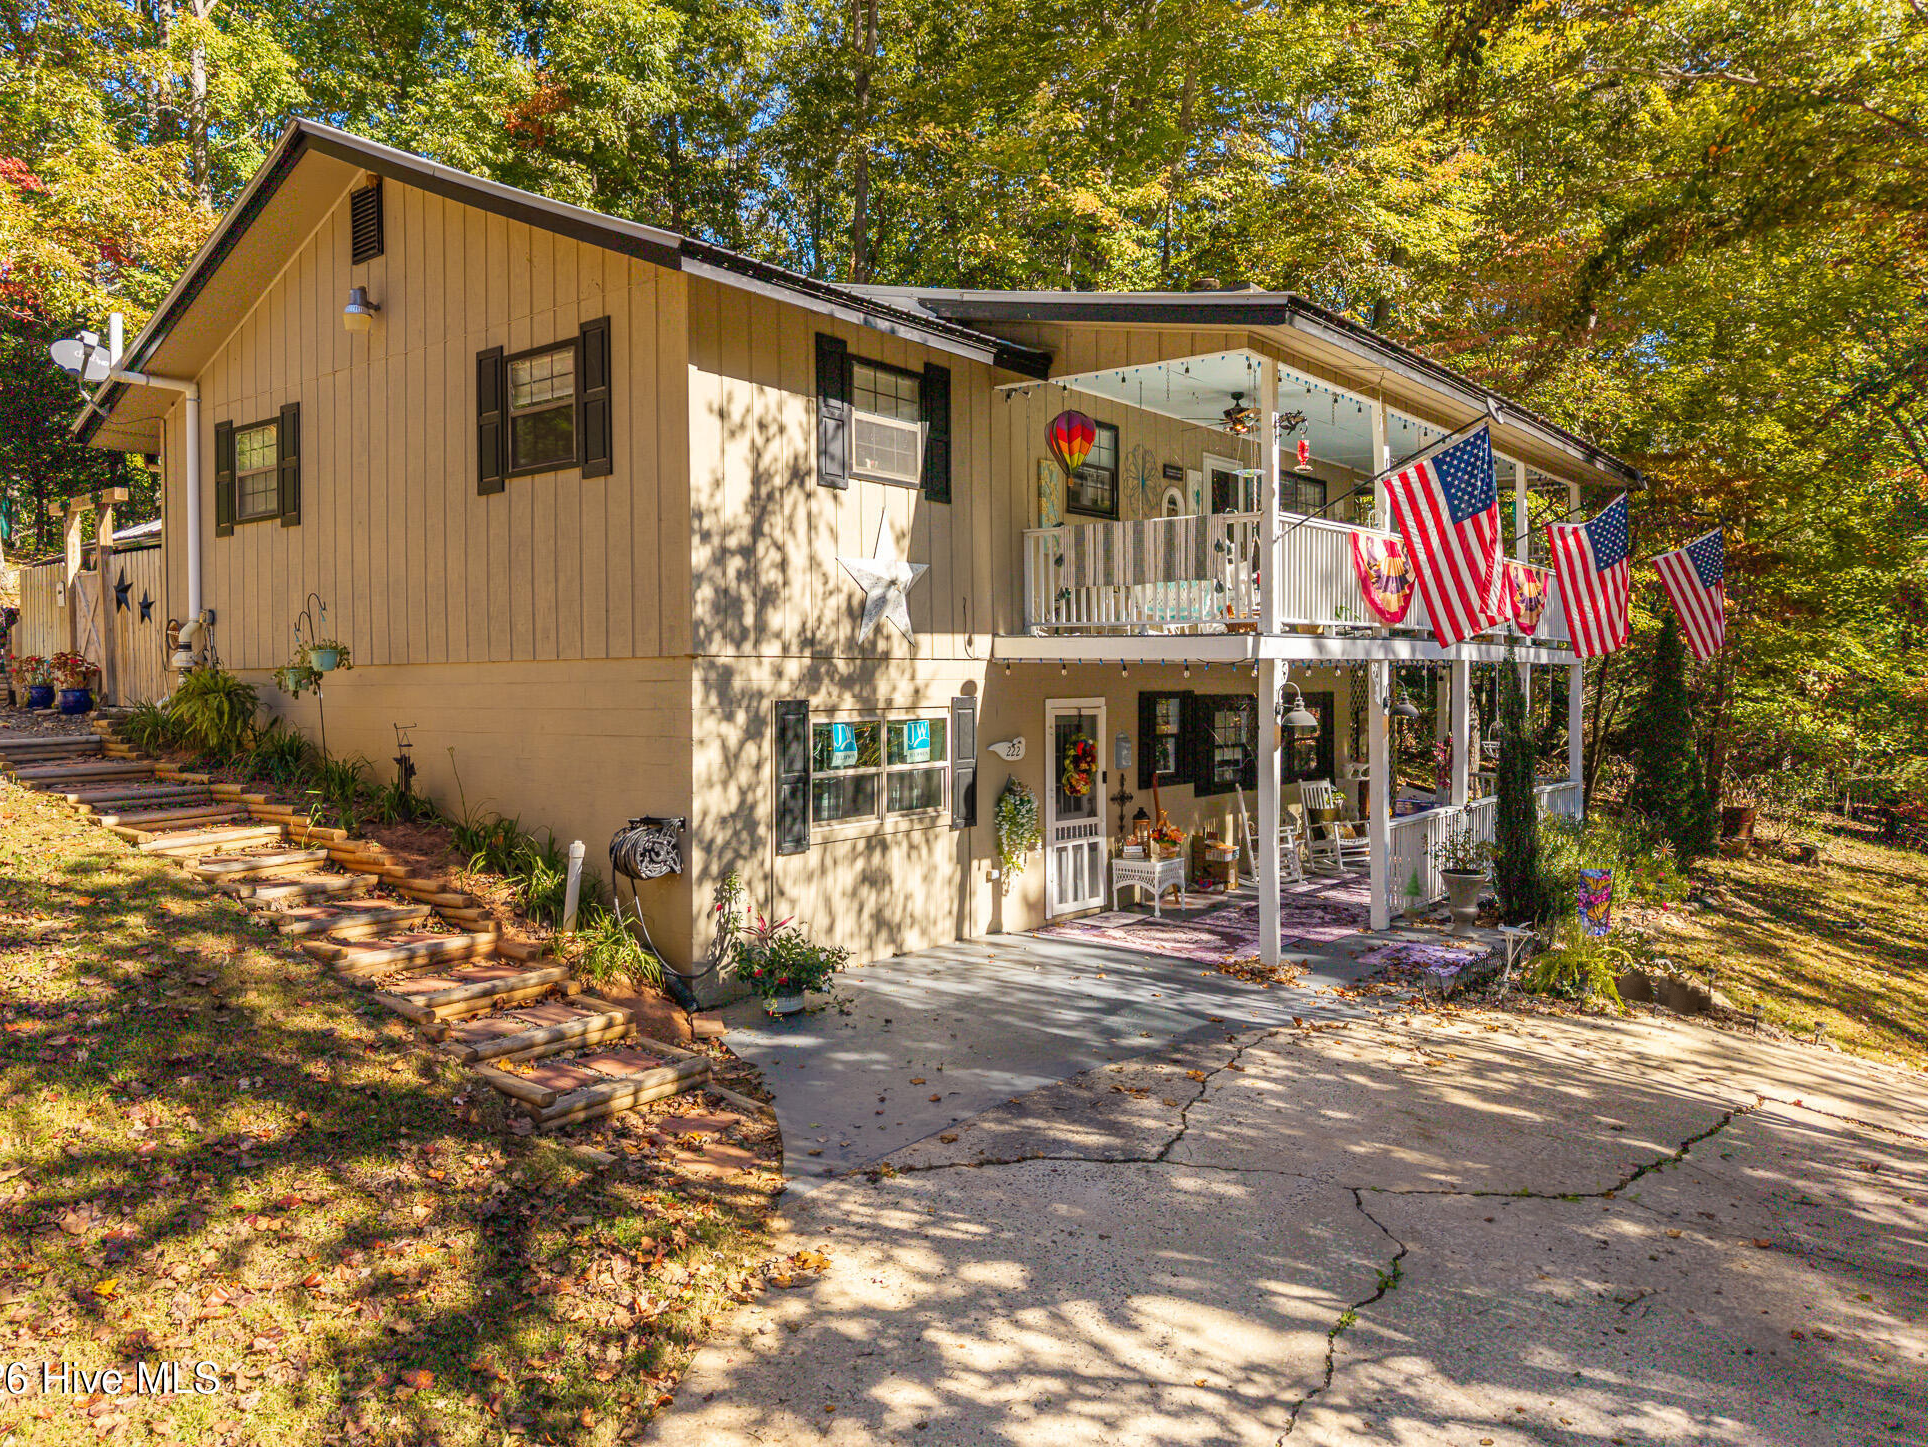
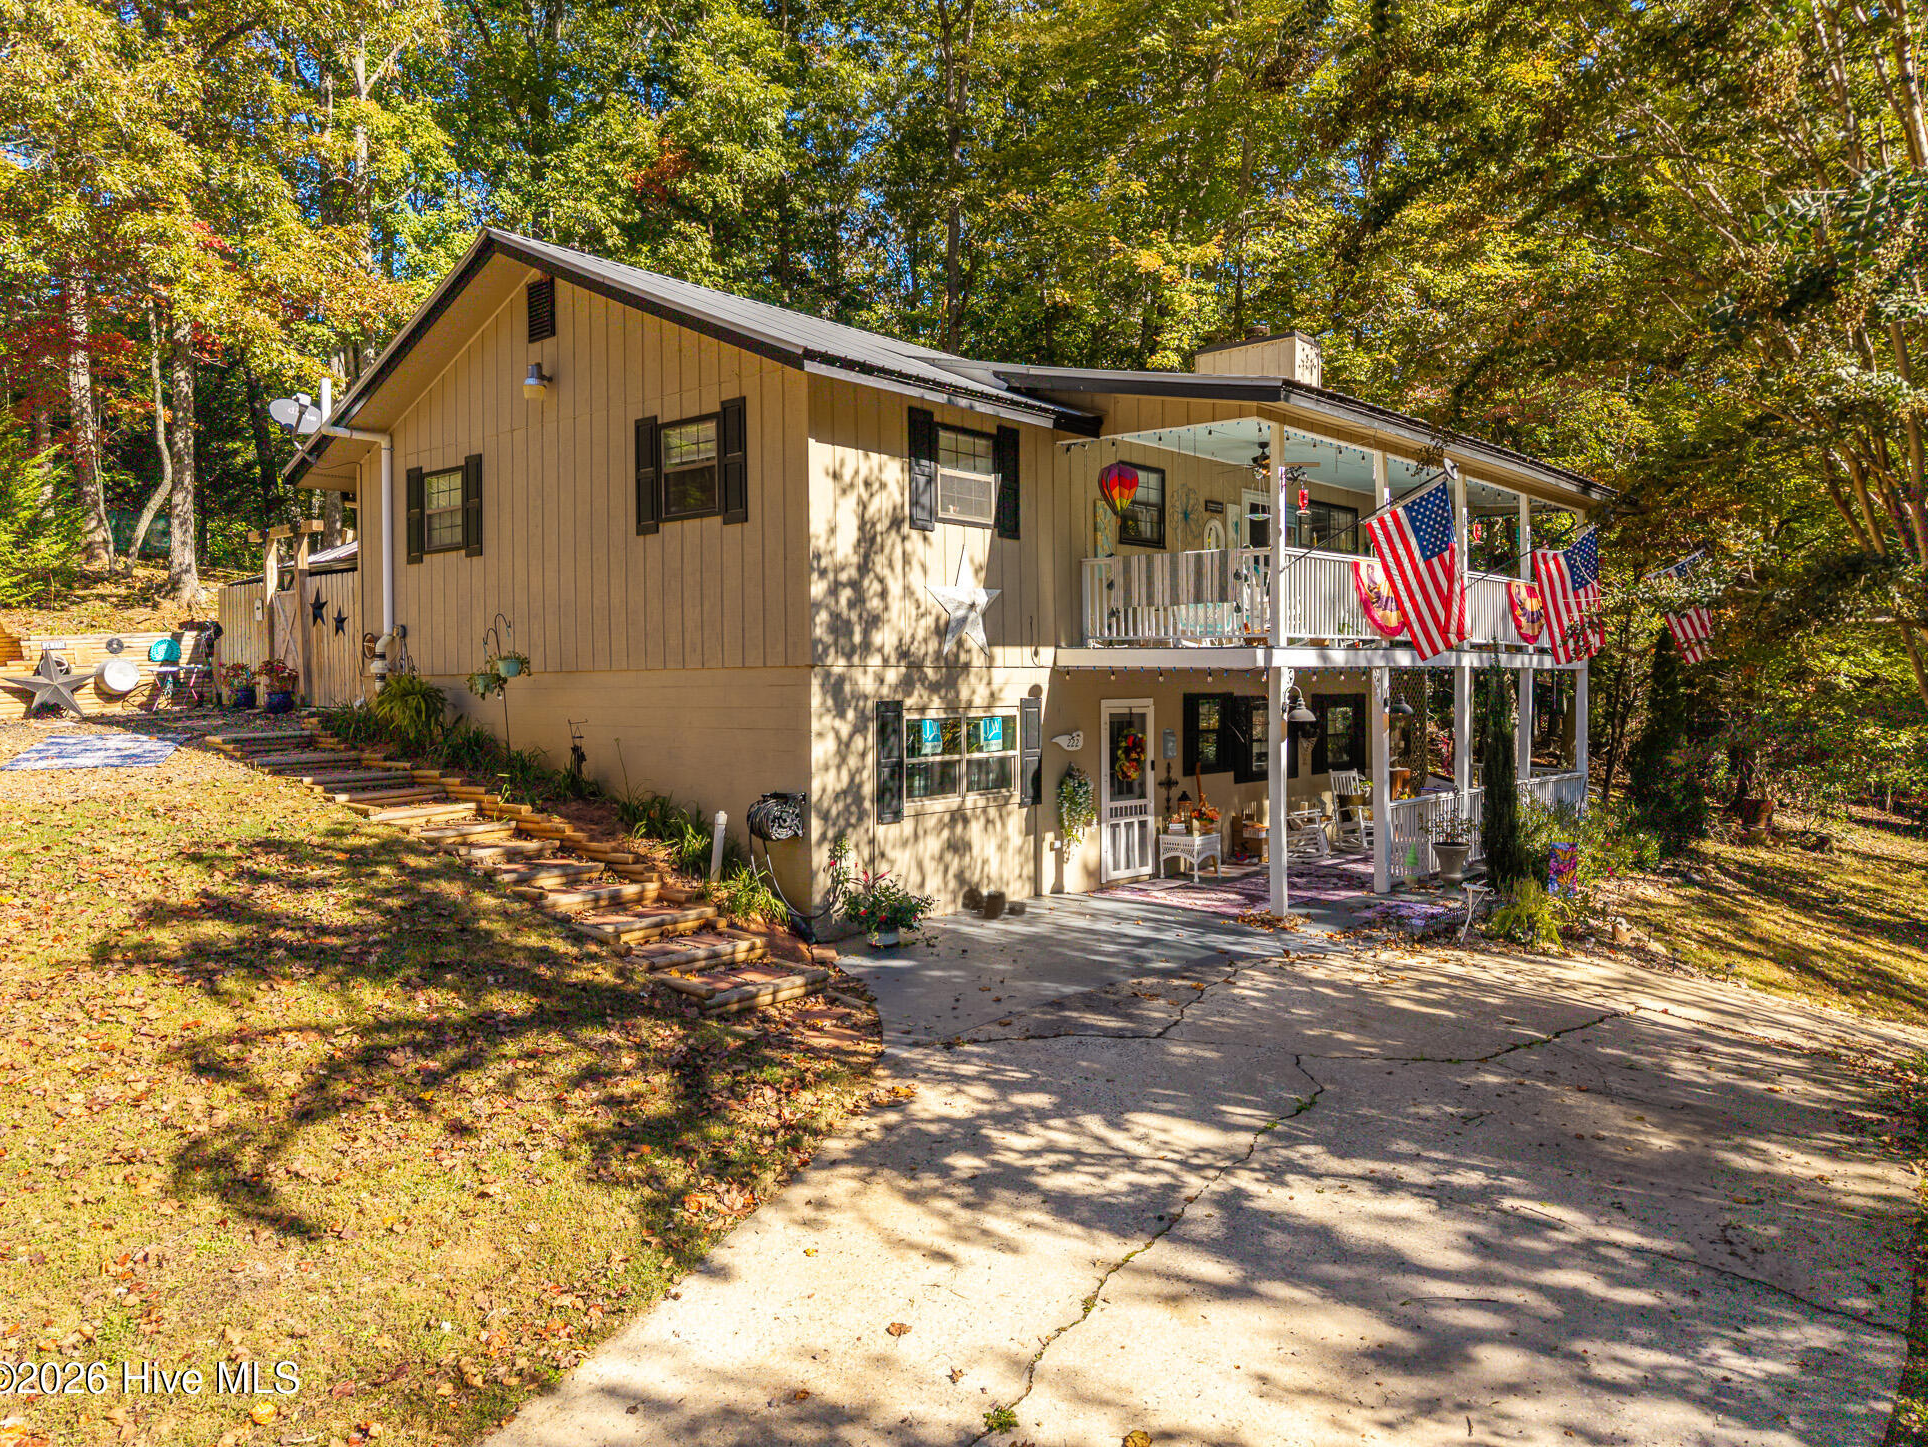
woven basket: present [1618,972,1712,1015] -> present [961,887,1026,919]

